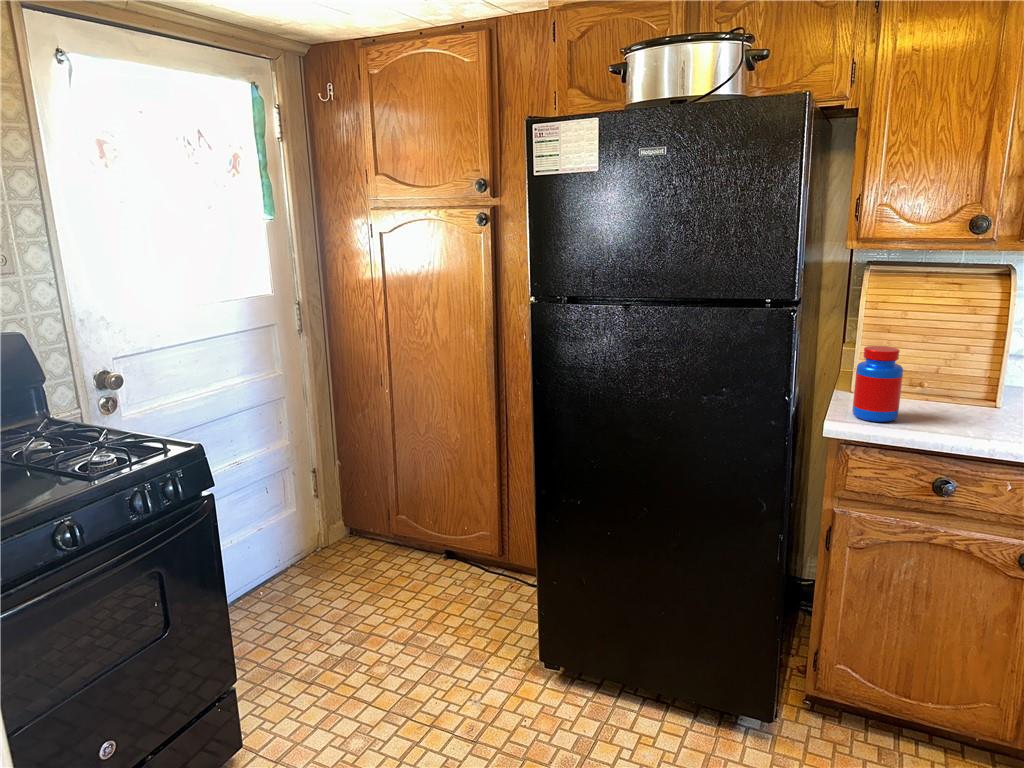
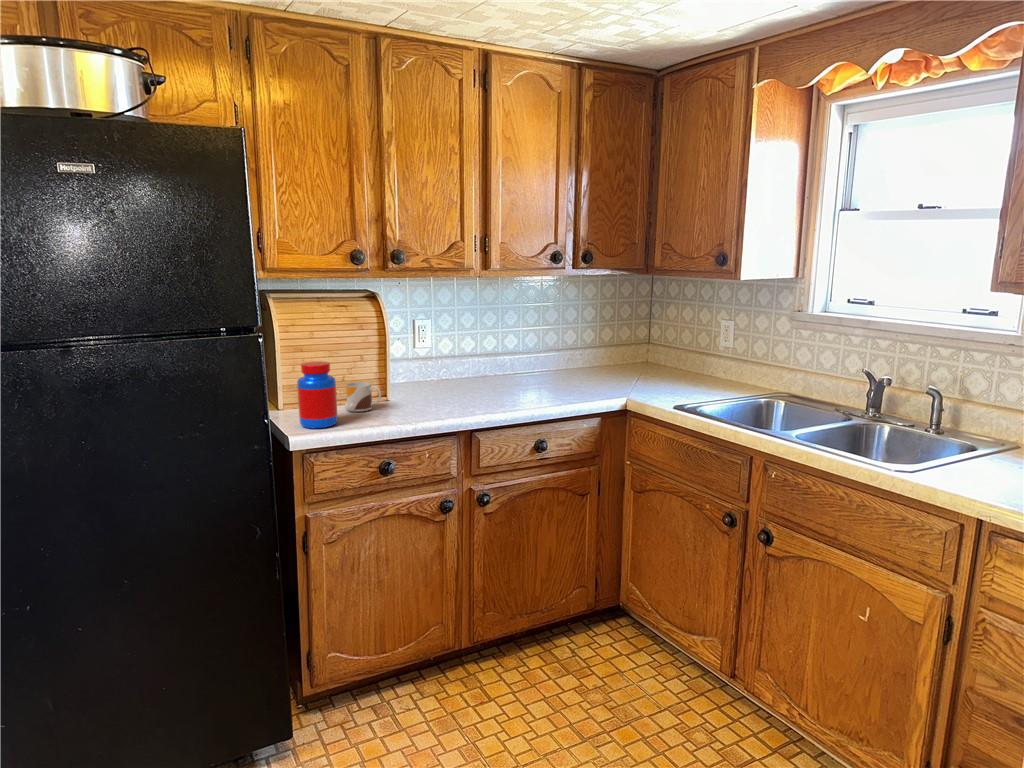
mug: none [924,378,974,414] -> present [345,382,381,412]

